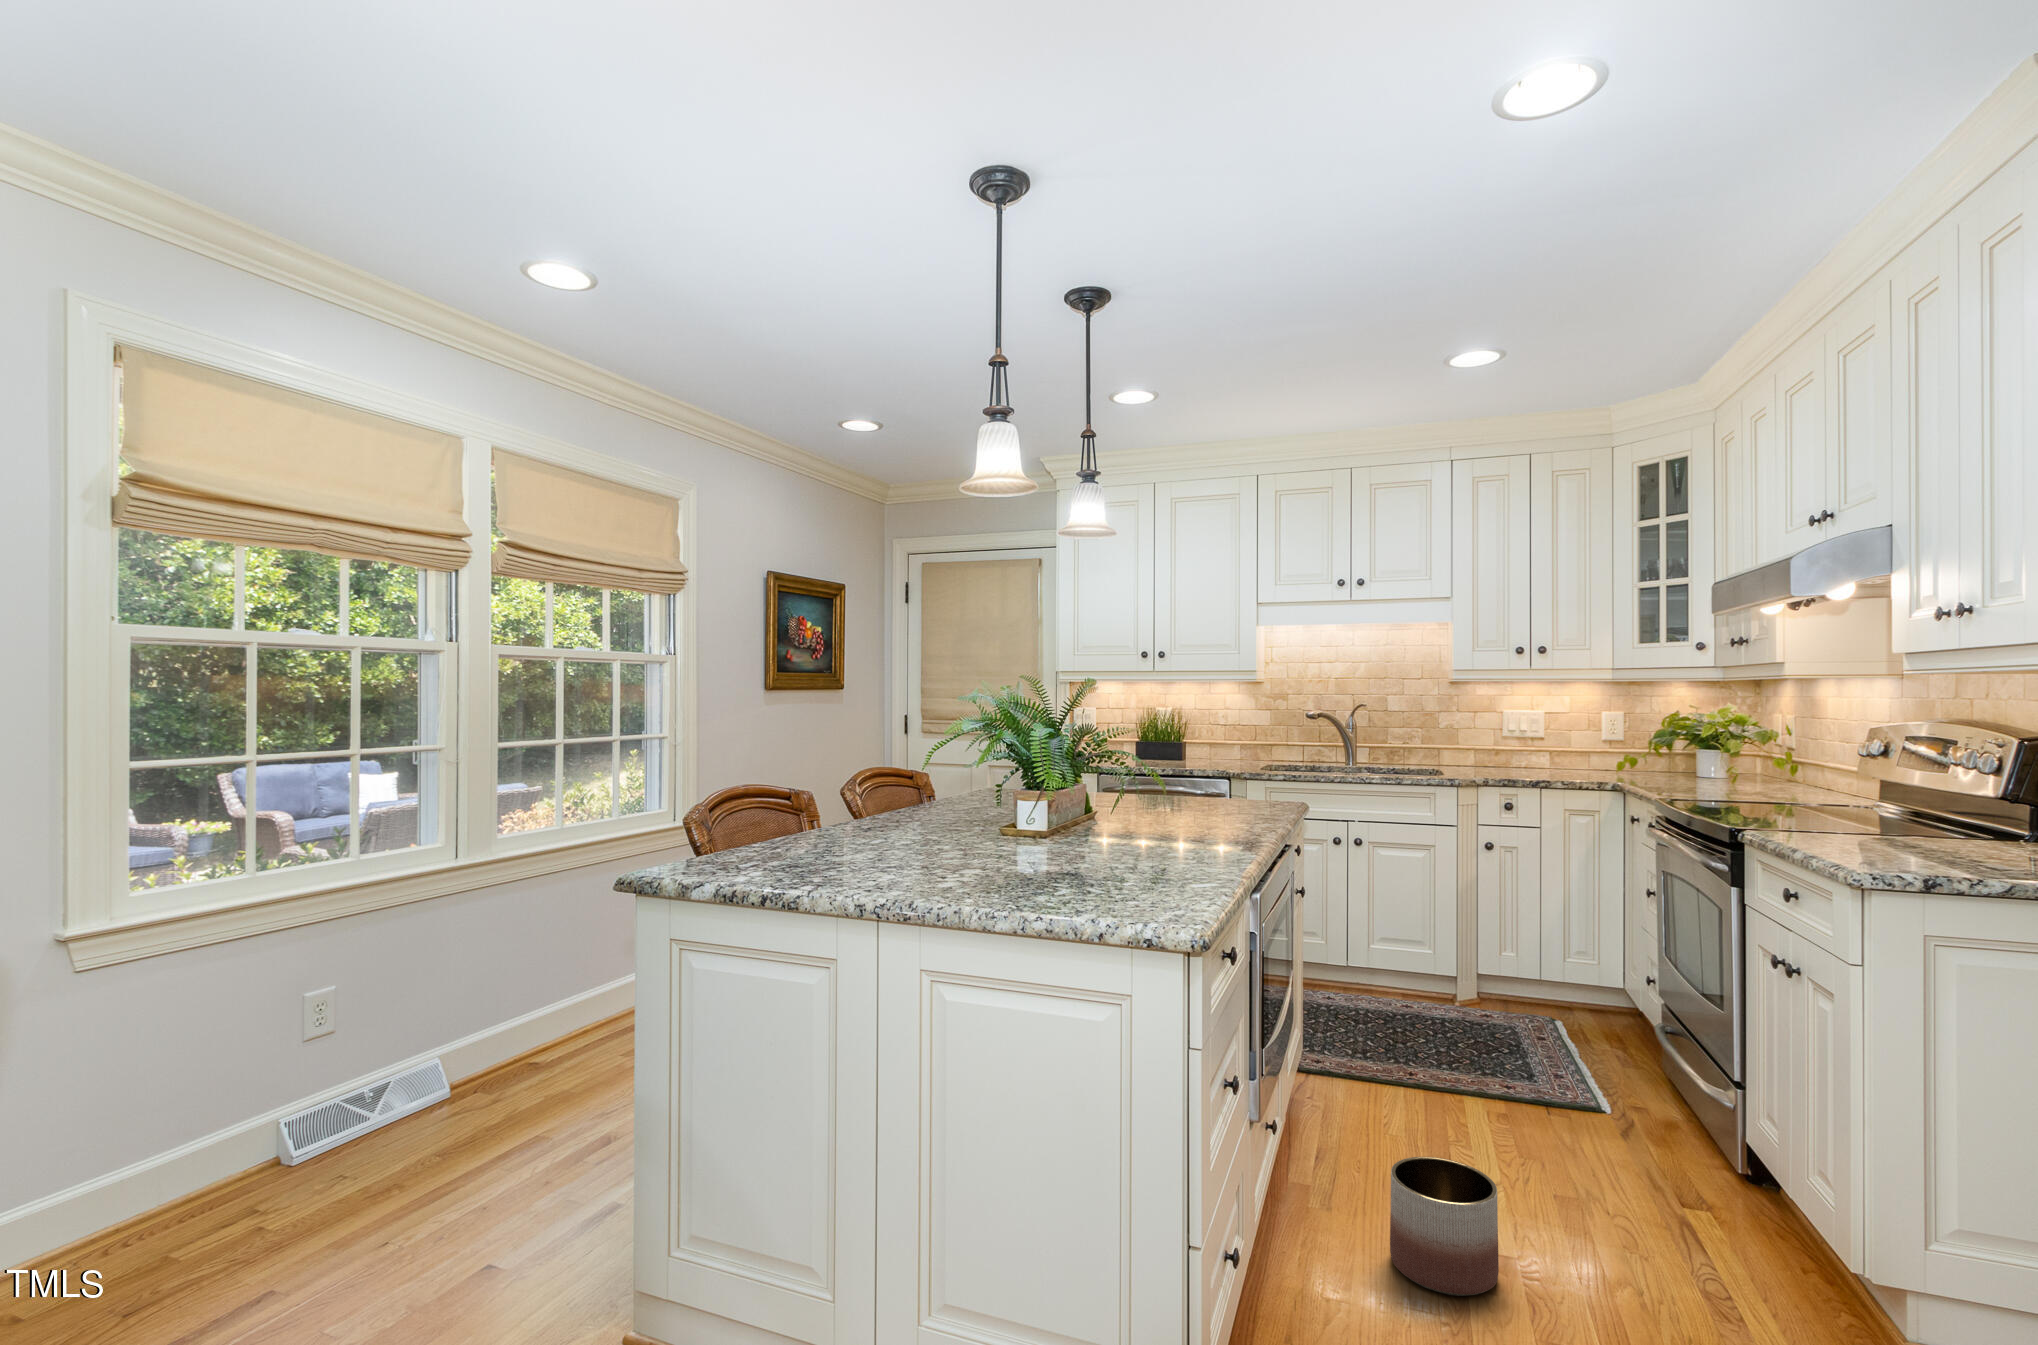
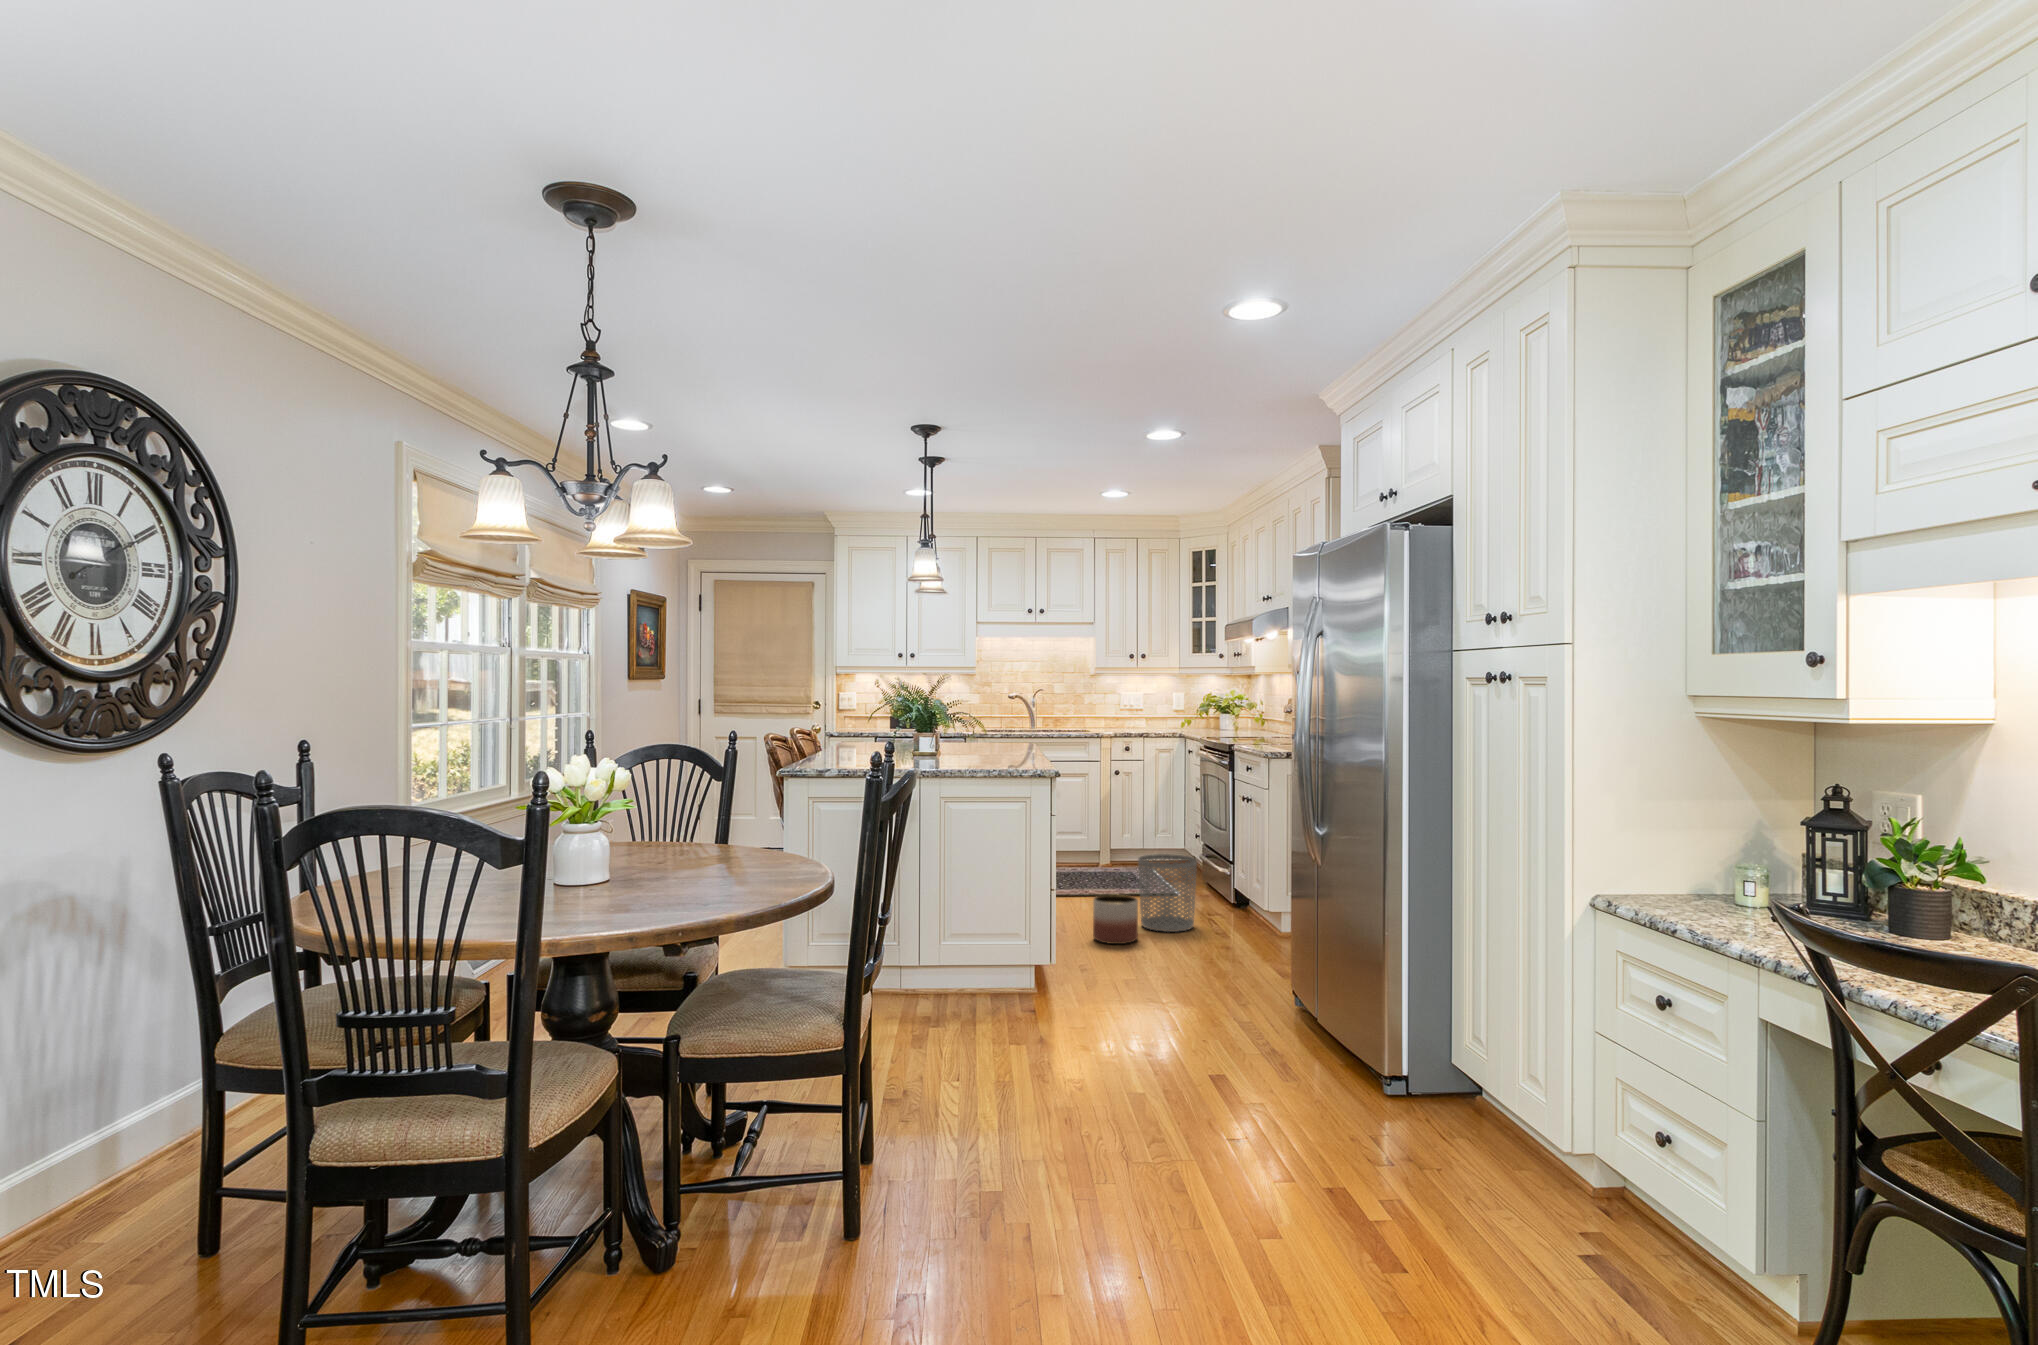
waste bin: none [1506,1061,1651,1263] -> present [1138,854,1197,932]

